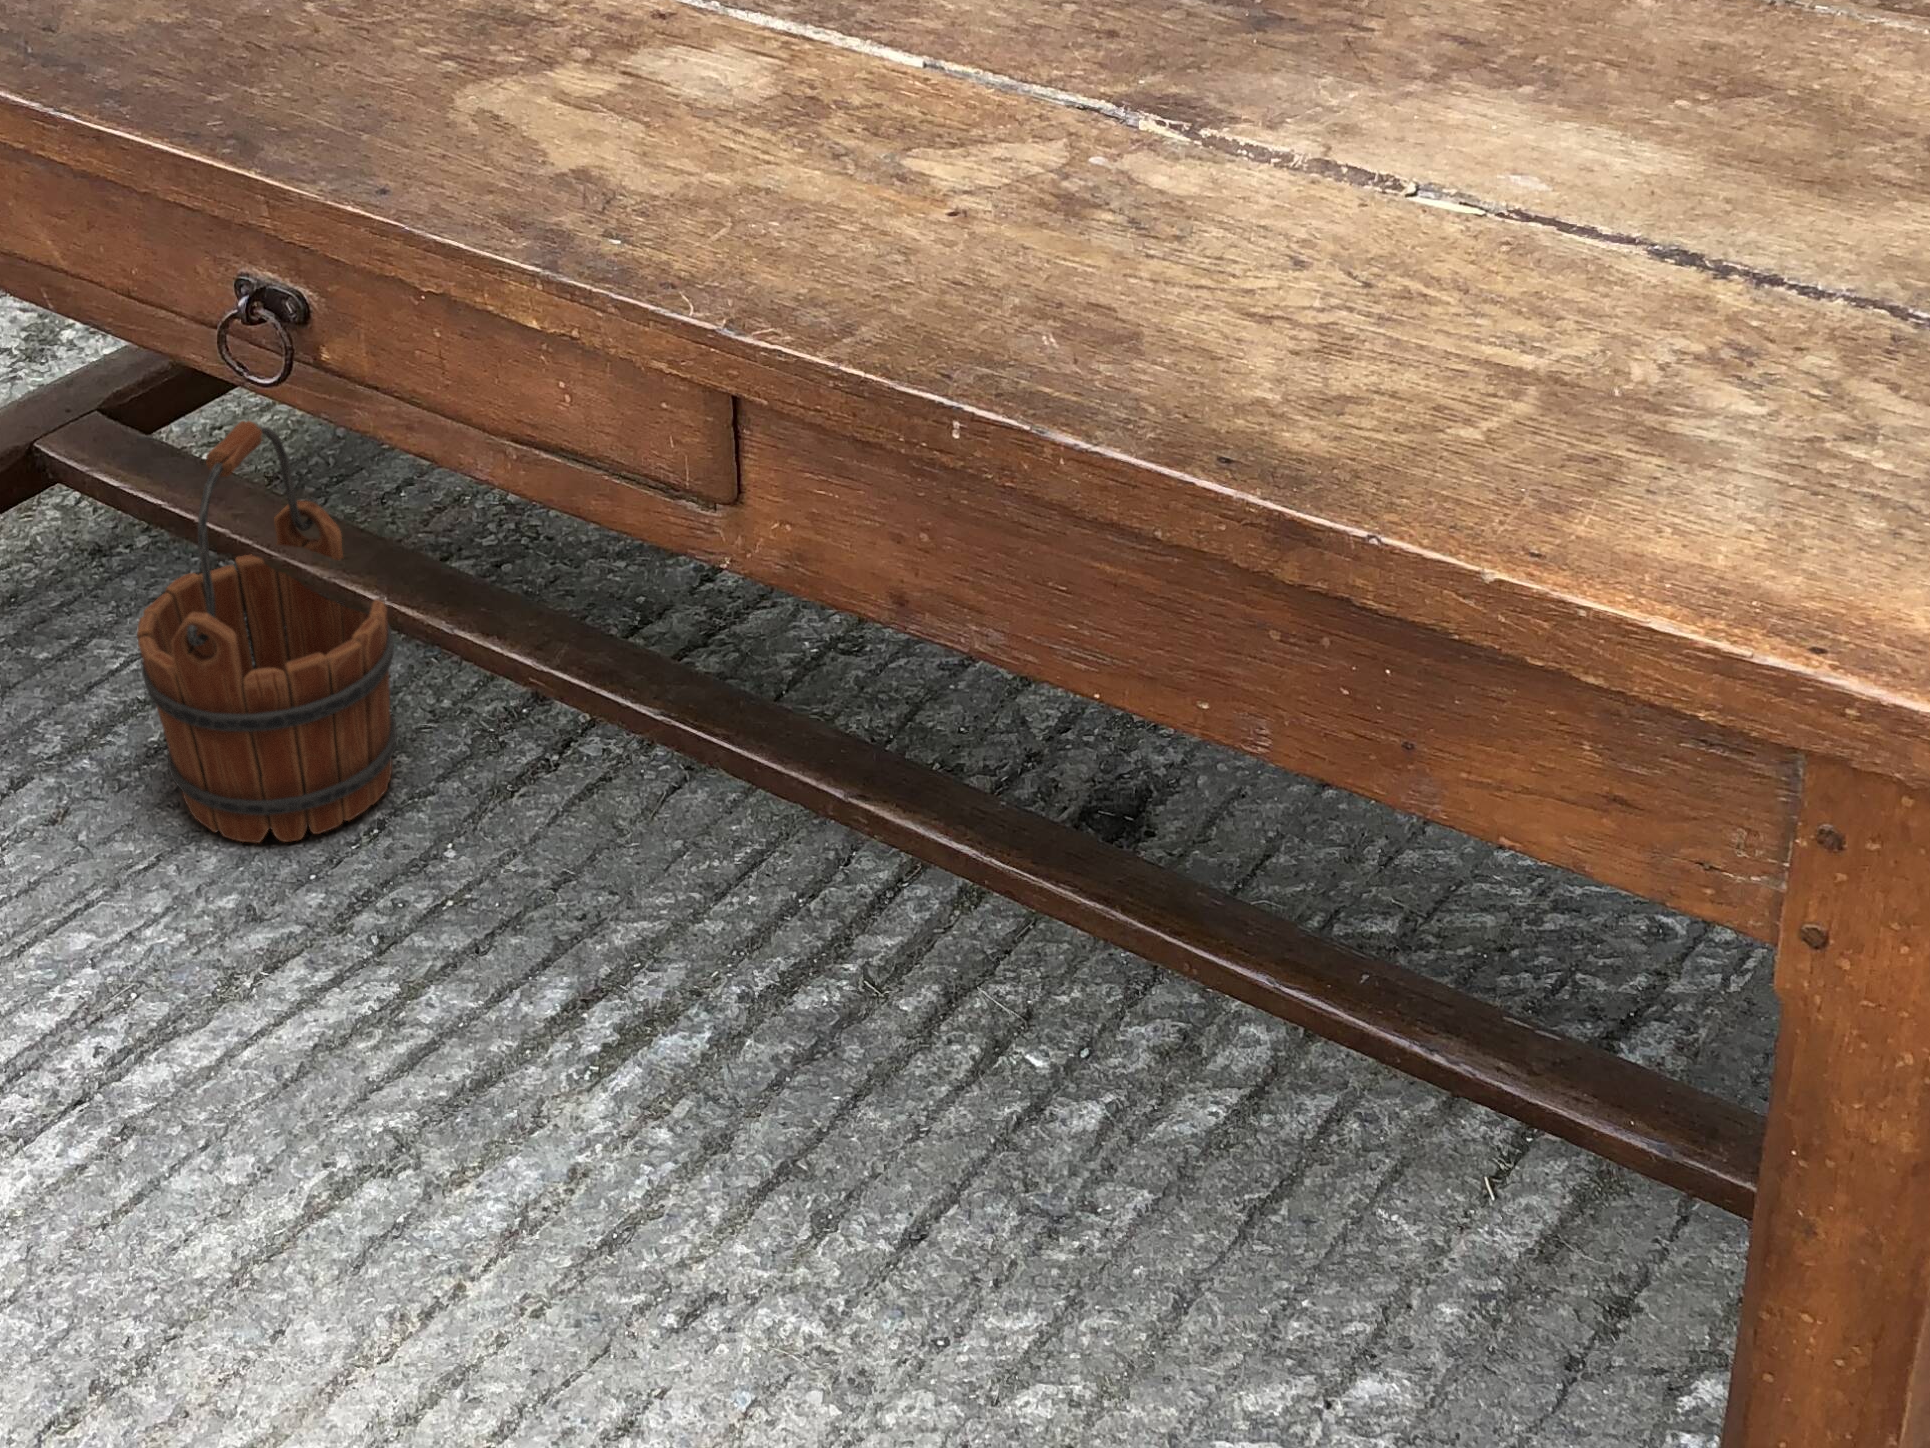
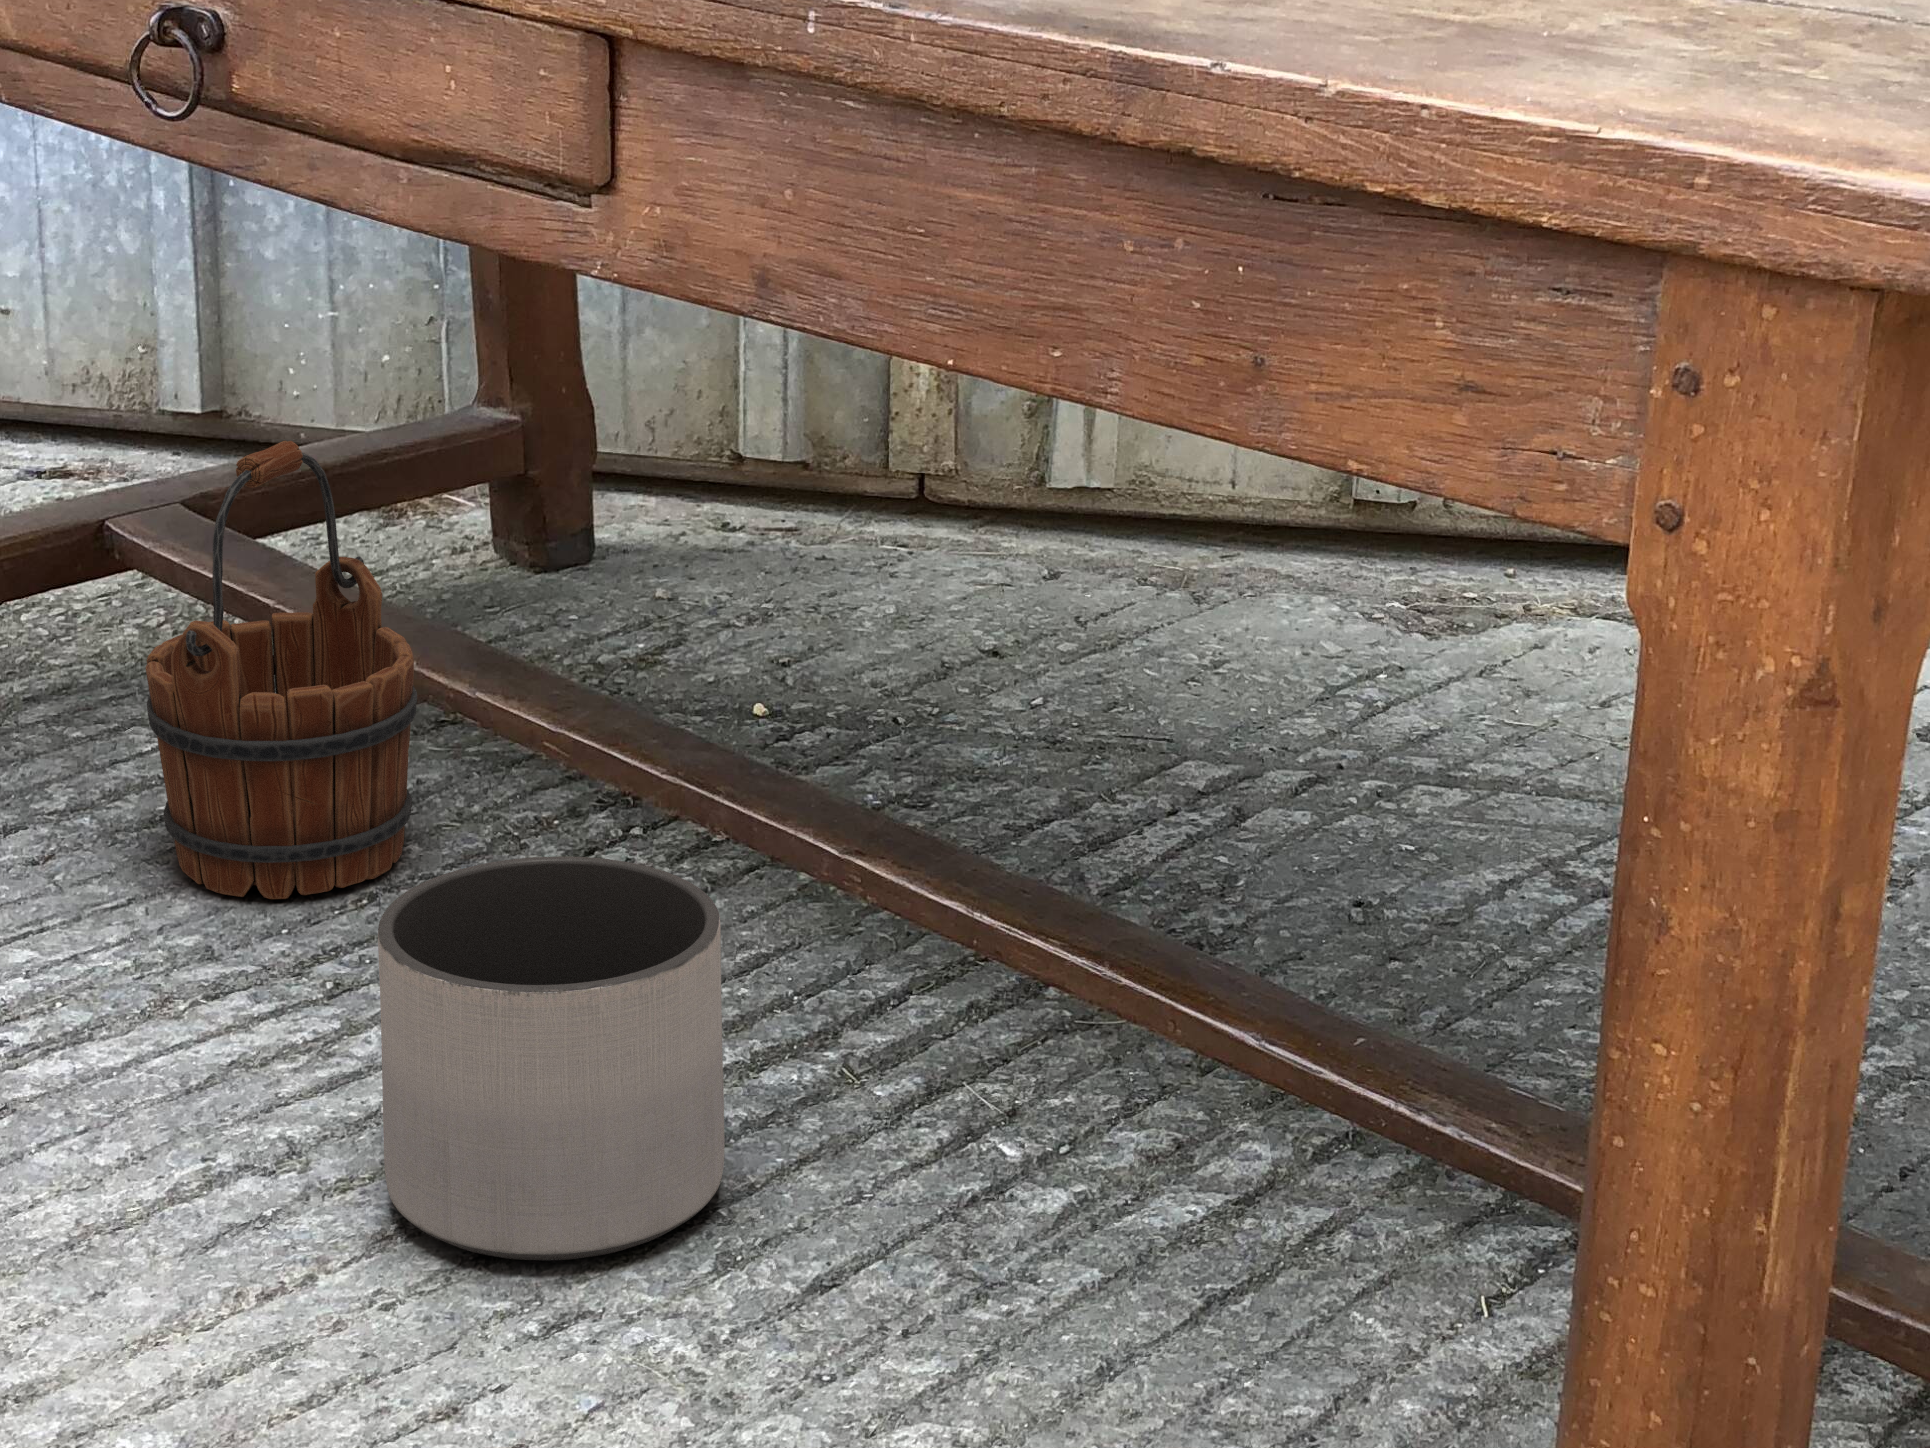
planter: none [475,861,797,1249] -> present [378,856,725,1260]

